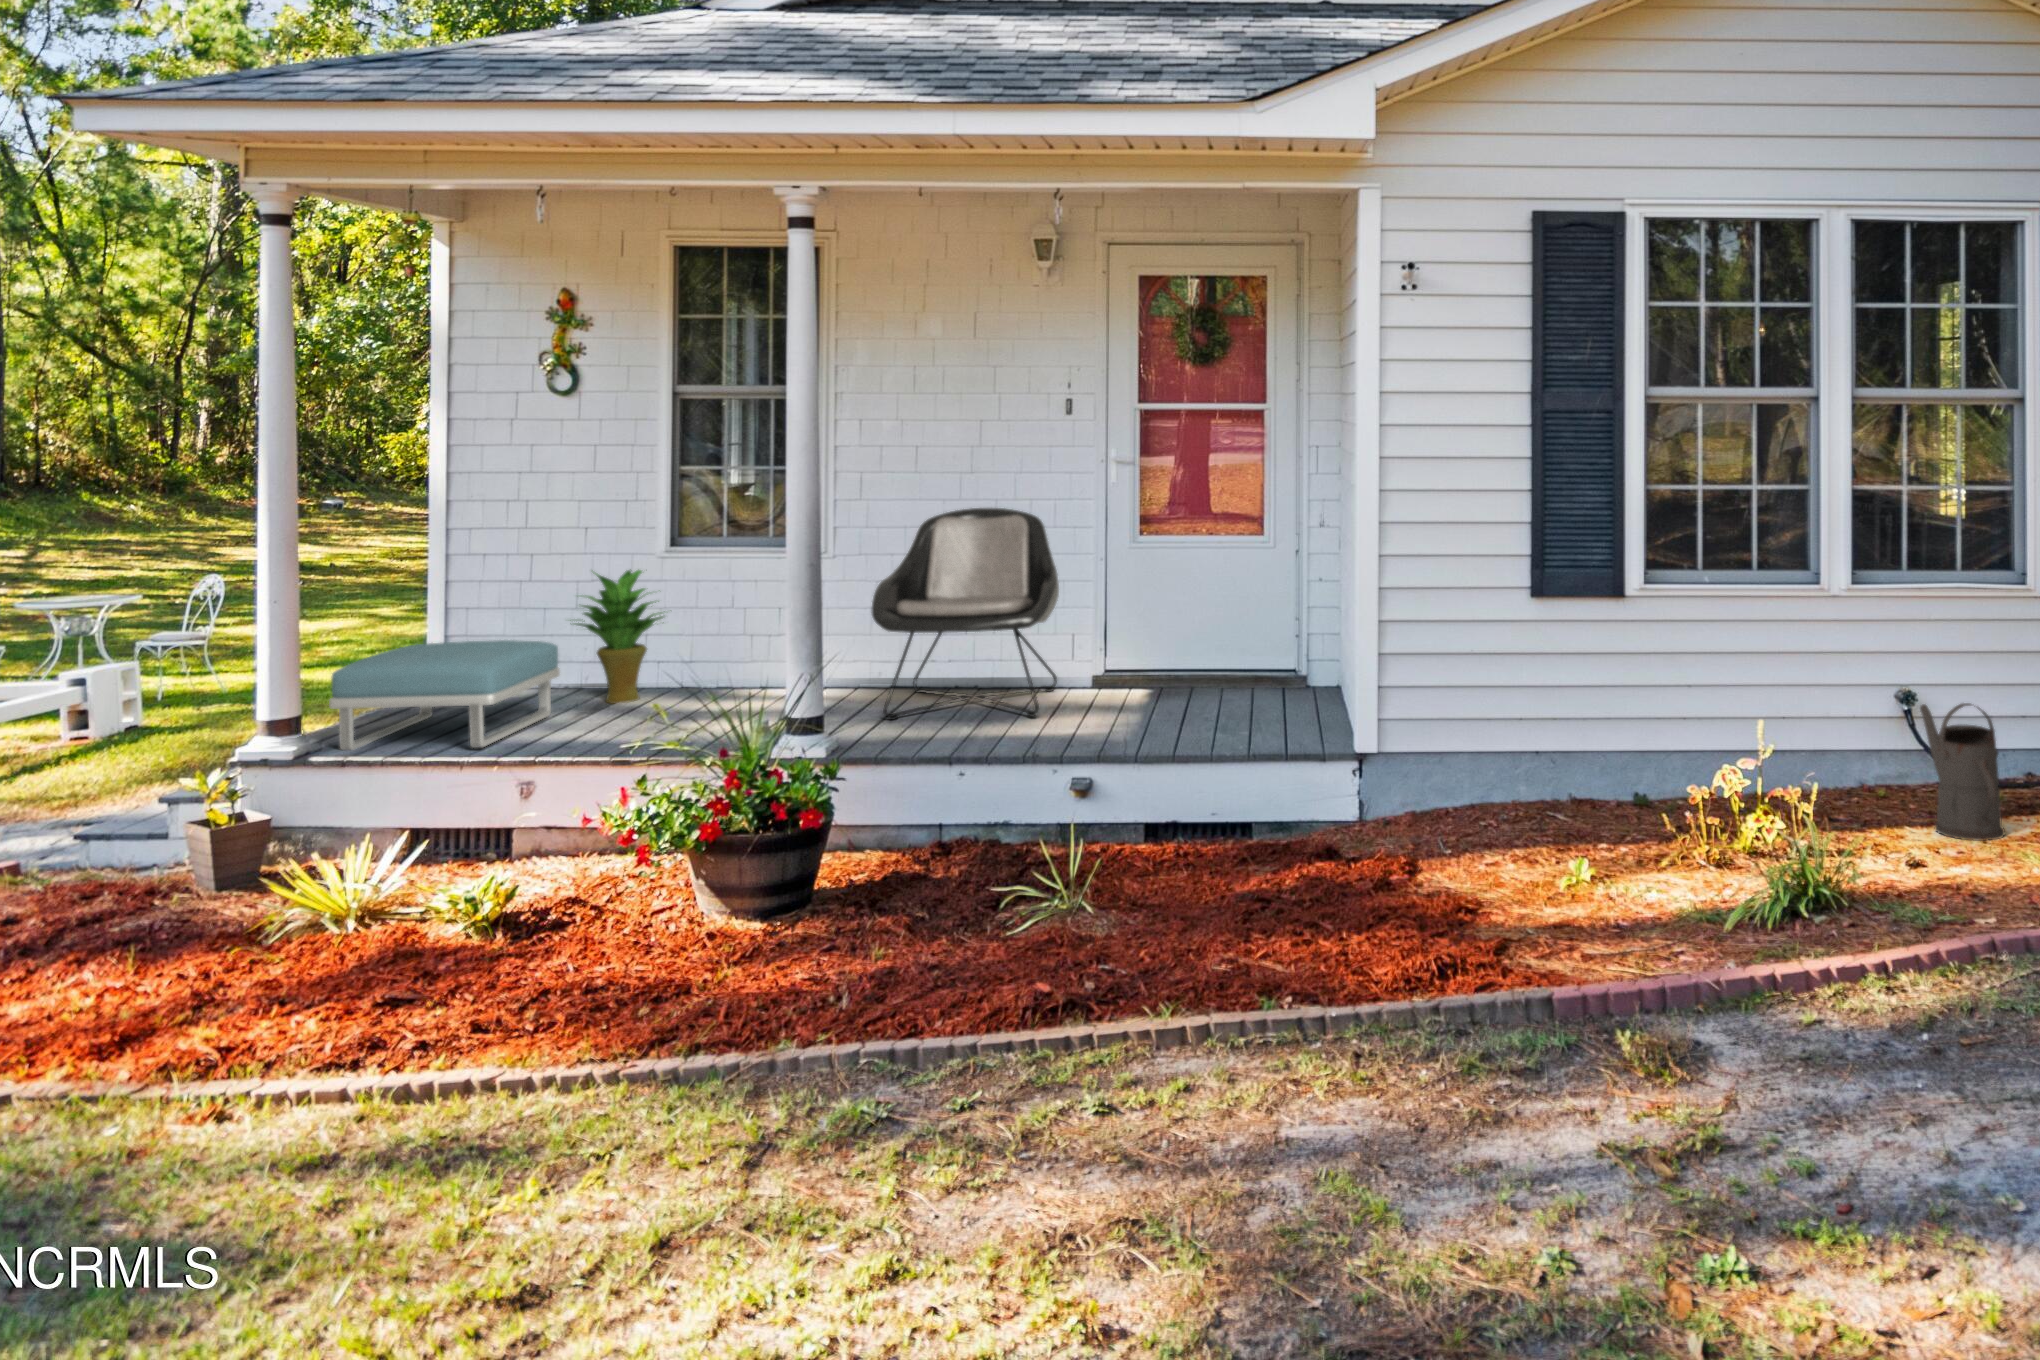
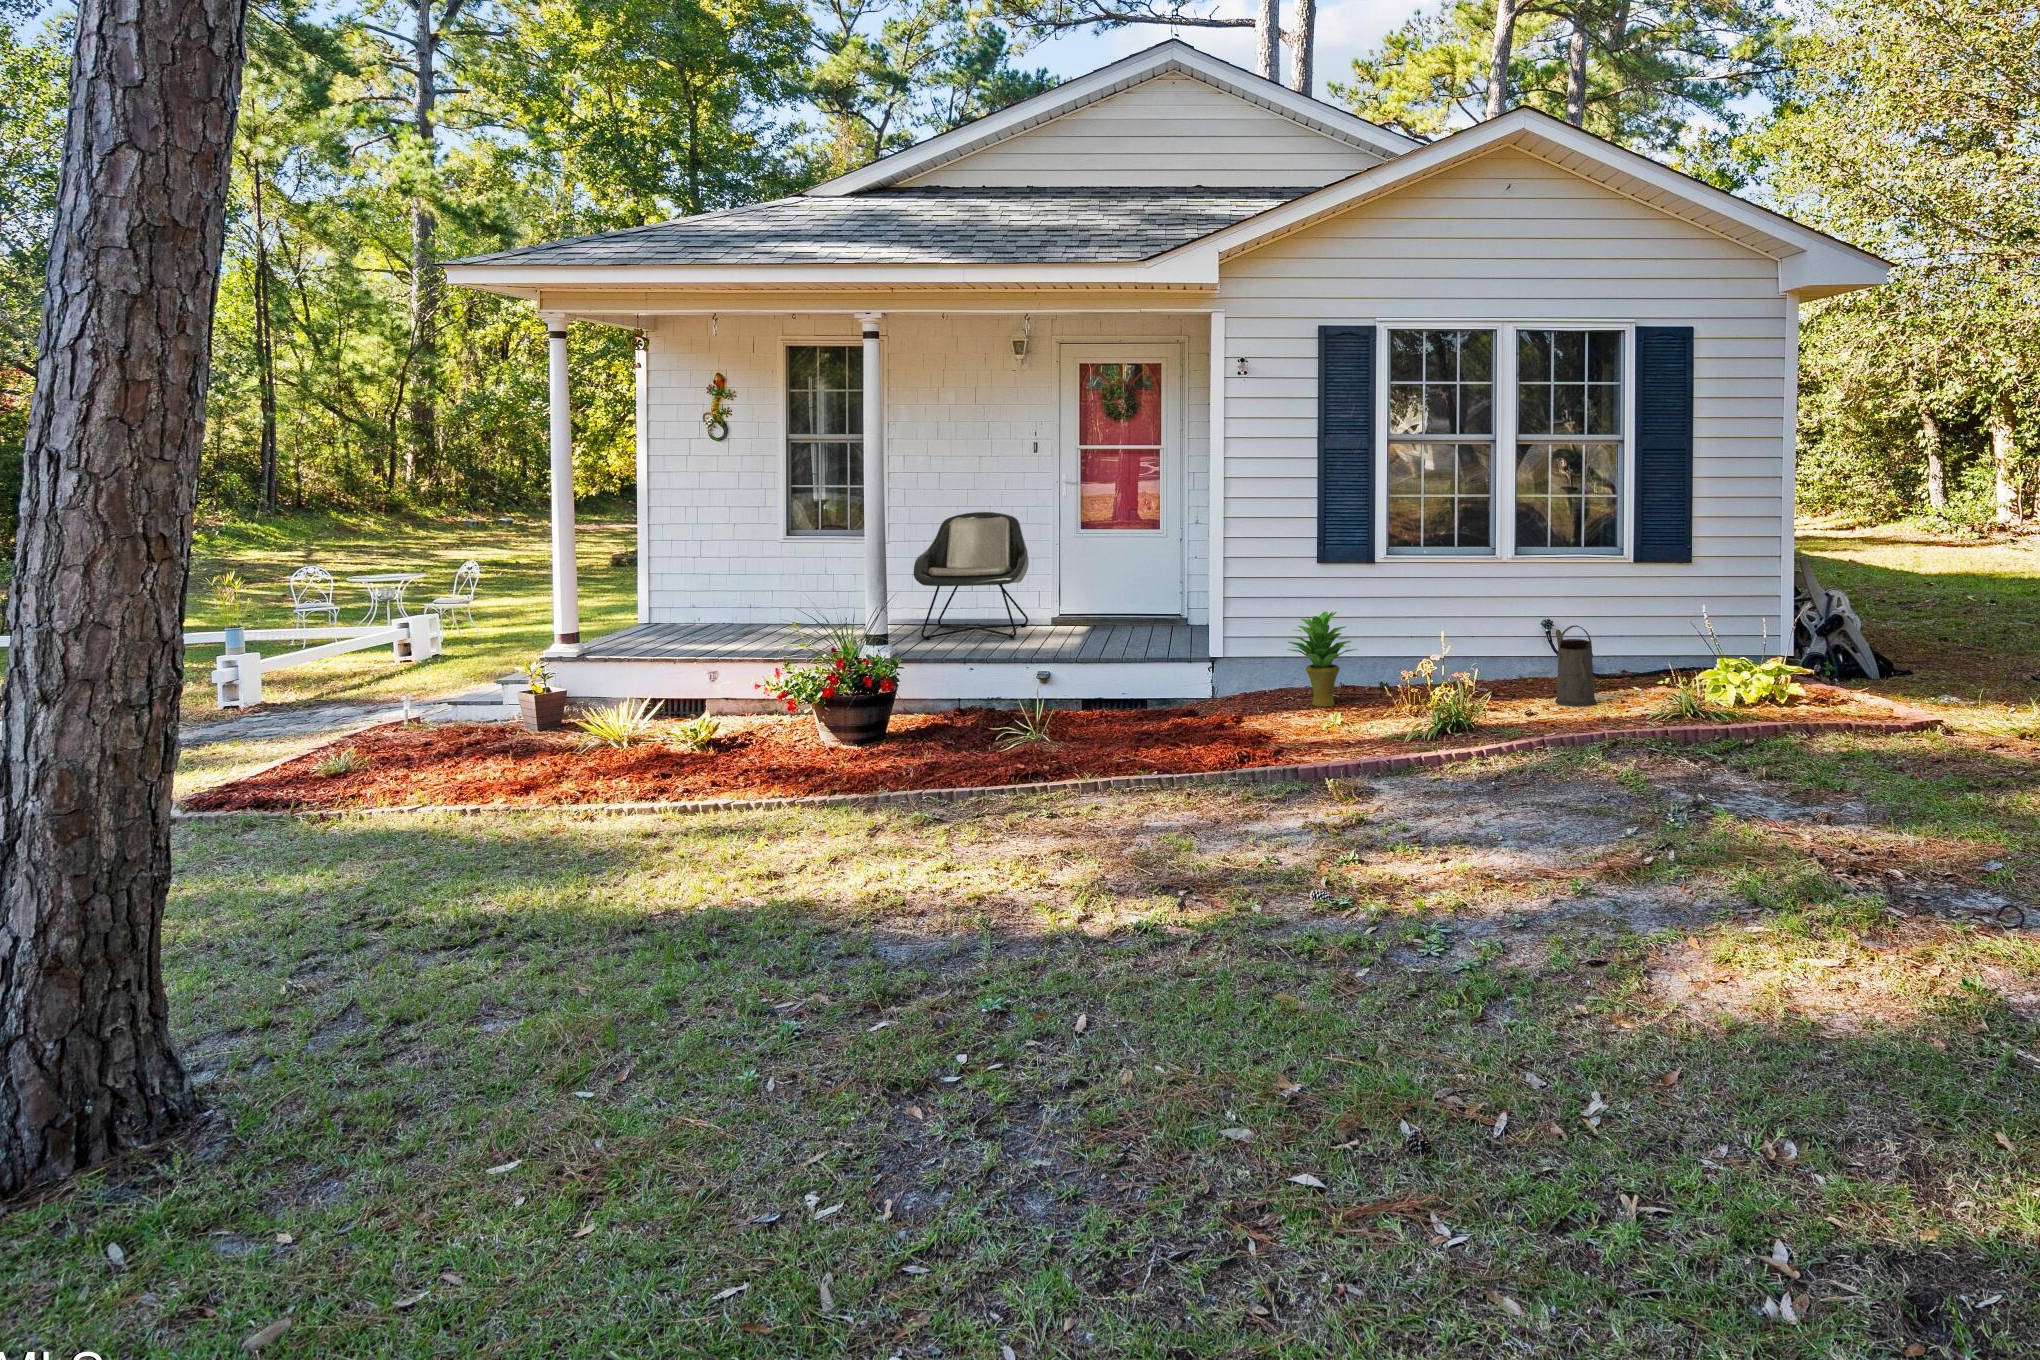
potted plant: present [570,569,665,704] -> present [1287,612,1358,706]
footstool: present [329,640,560,750] -> none [597,591,725,652]

